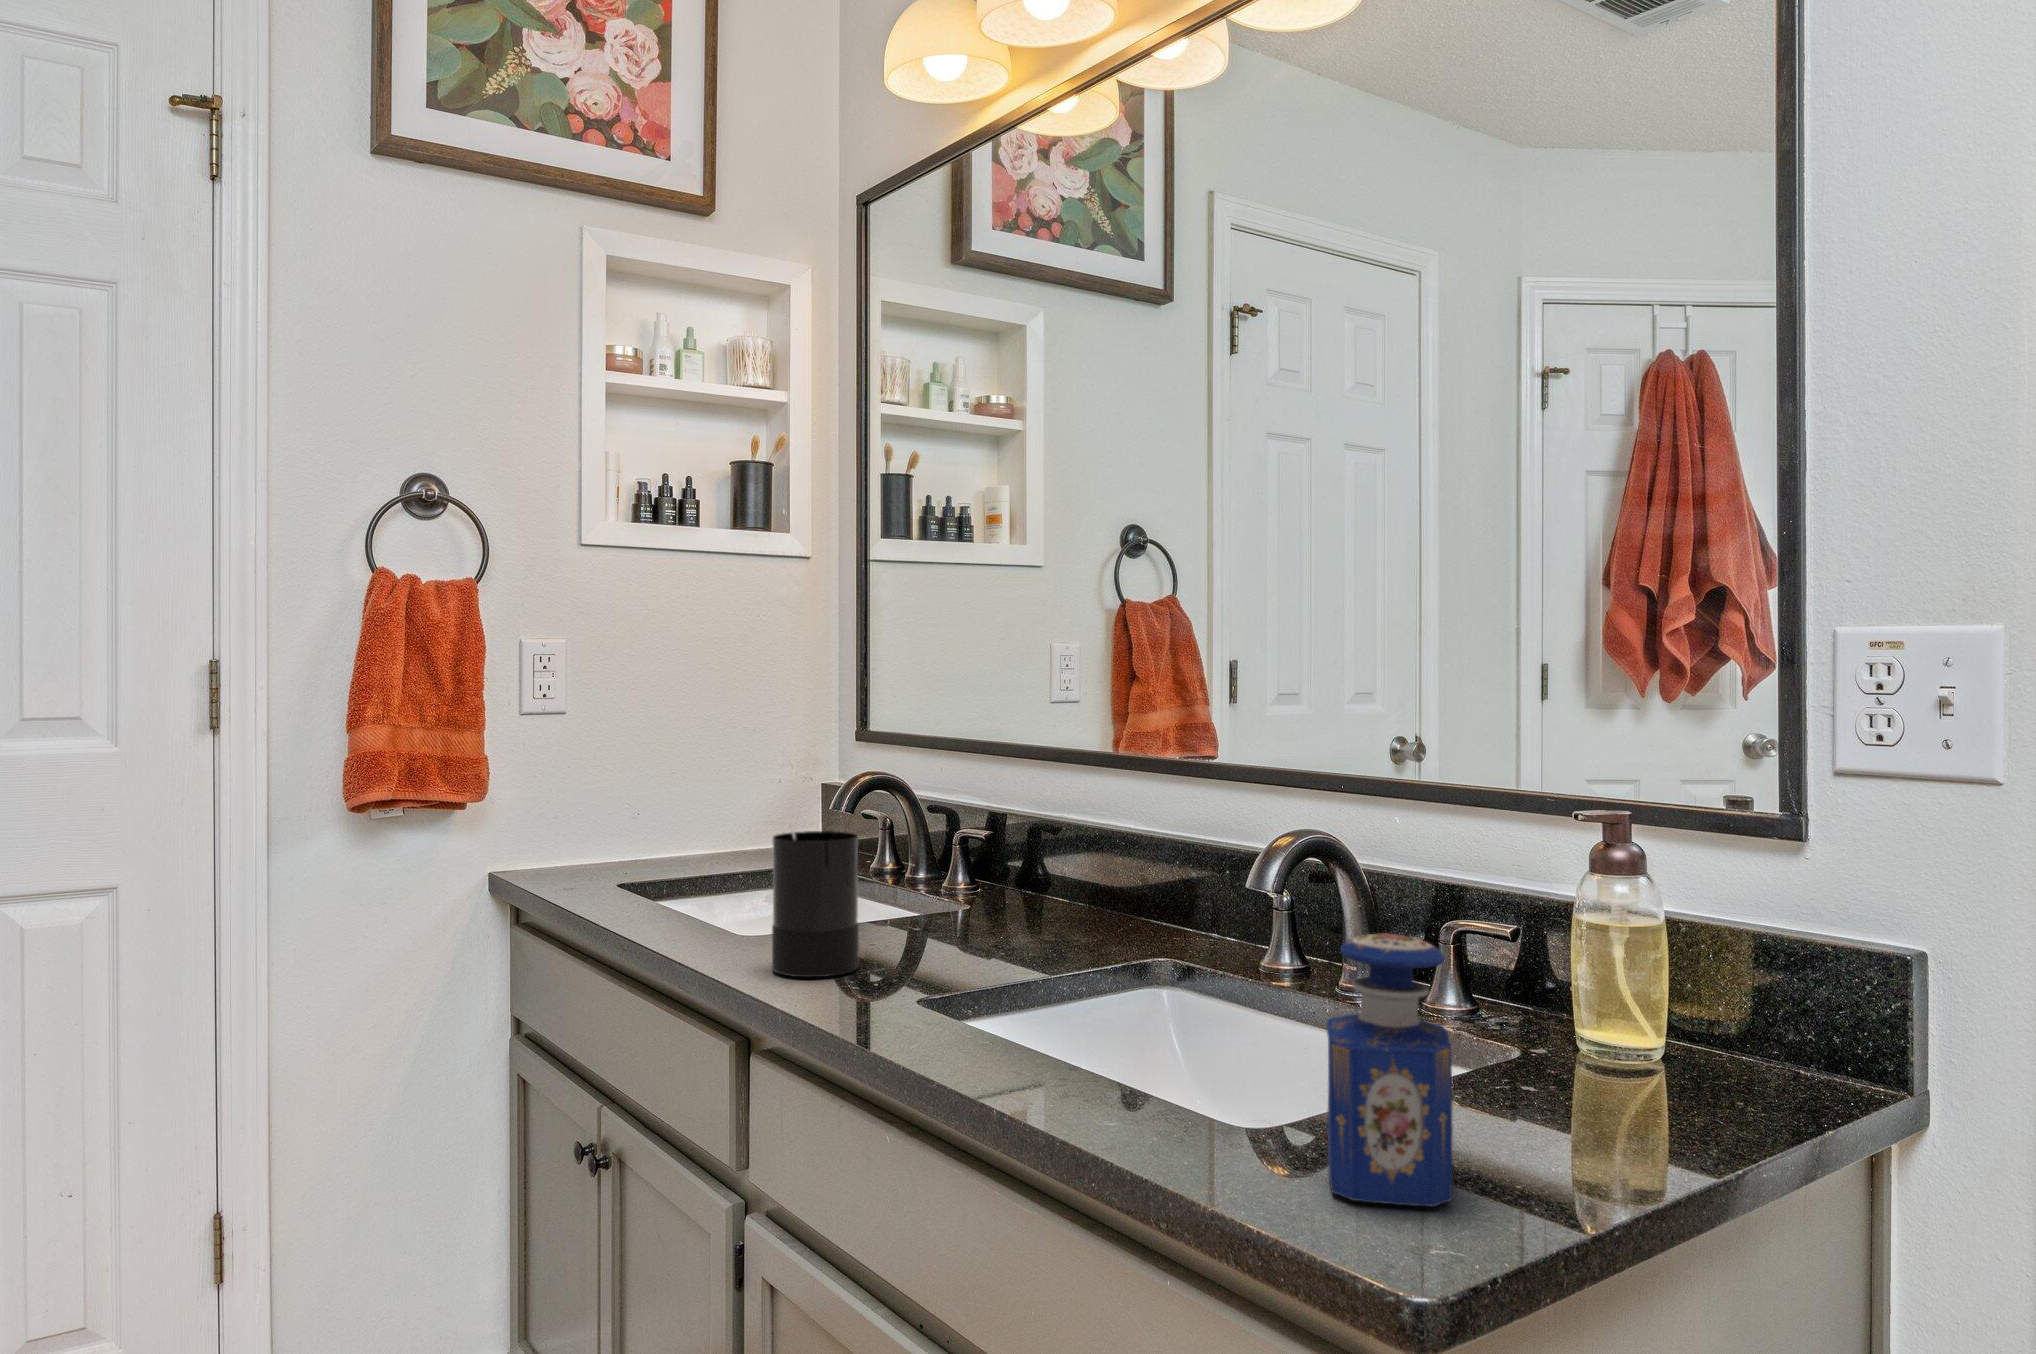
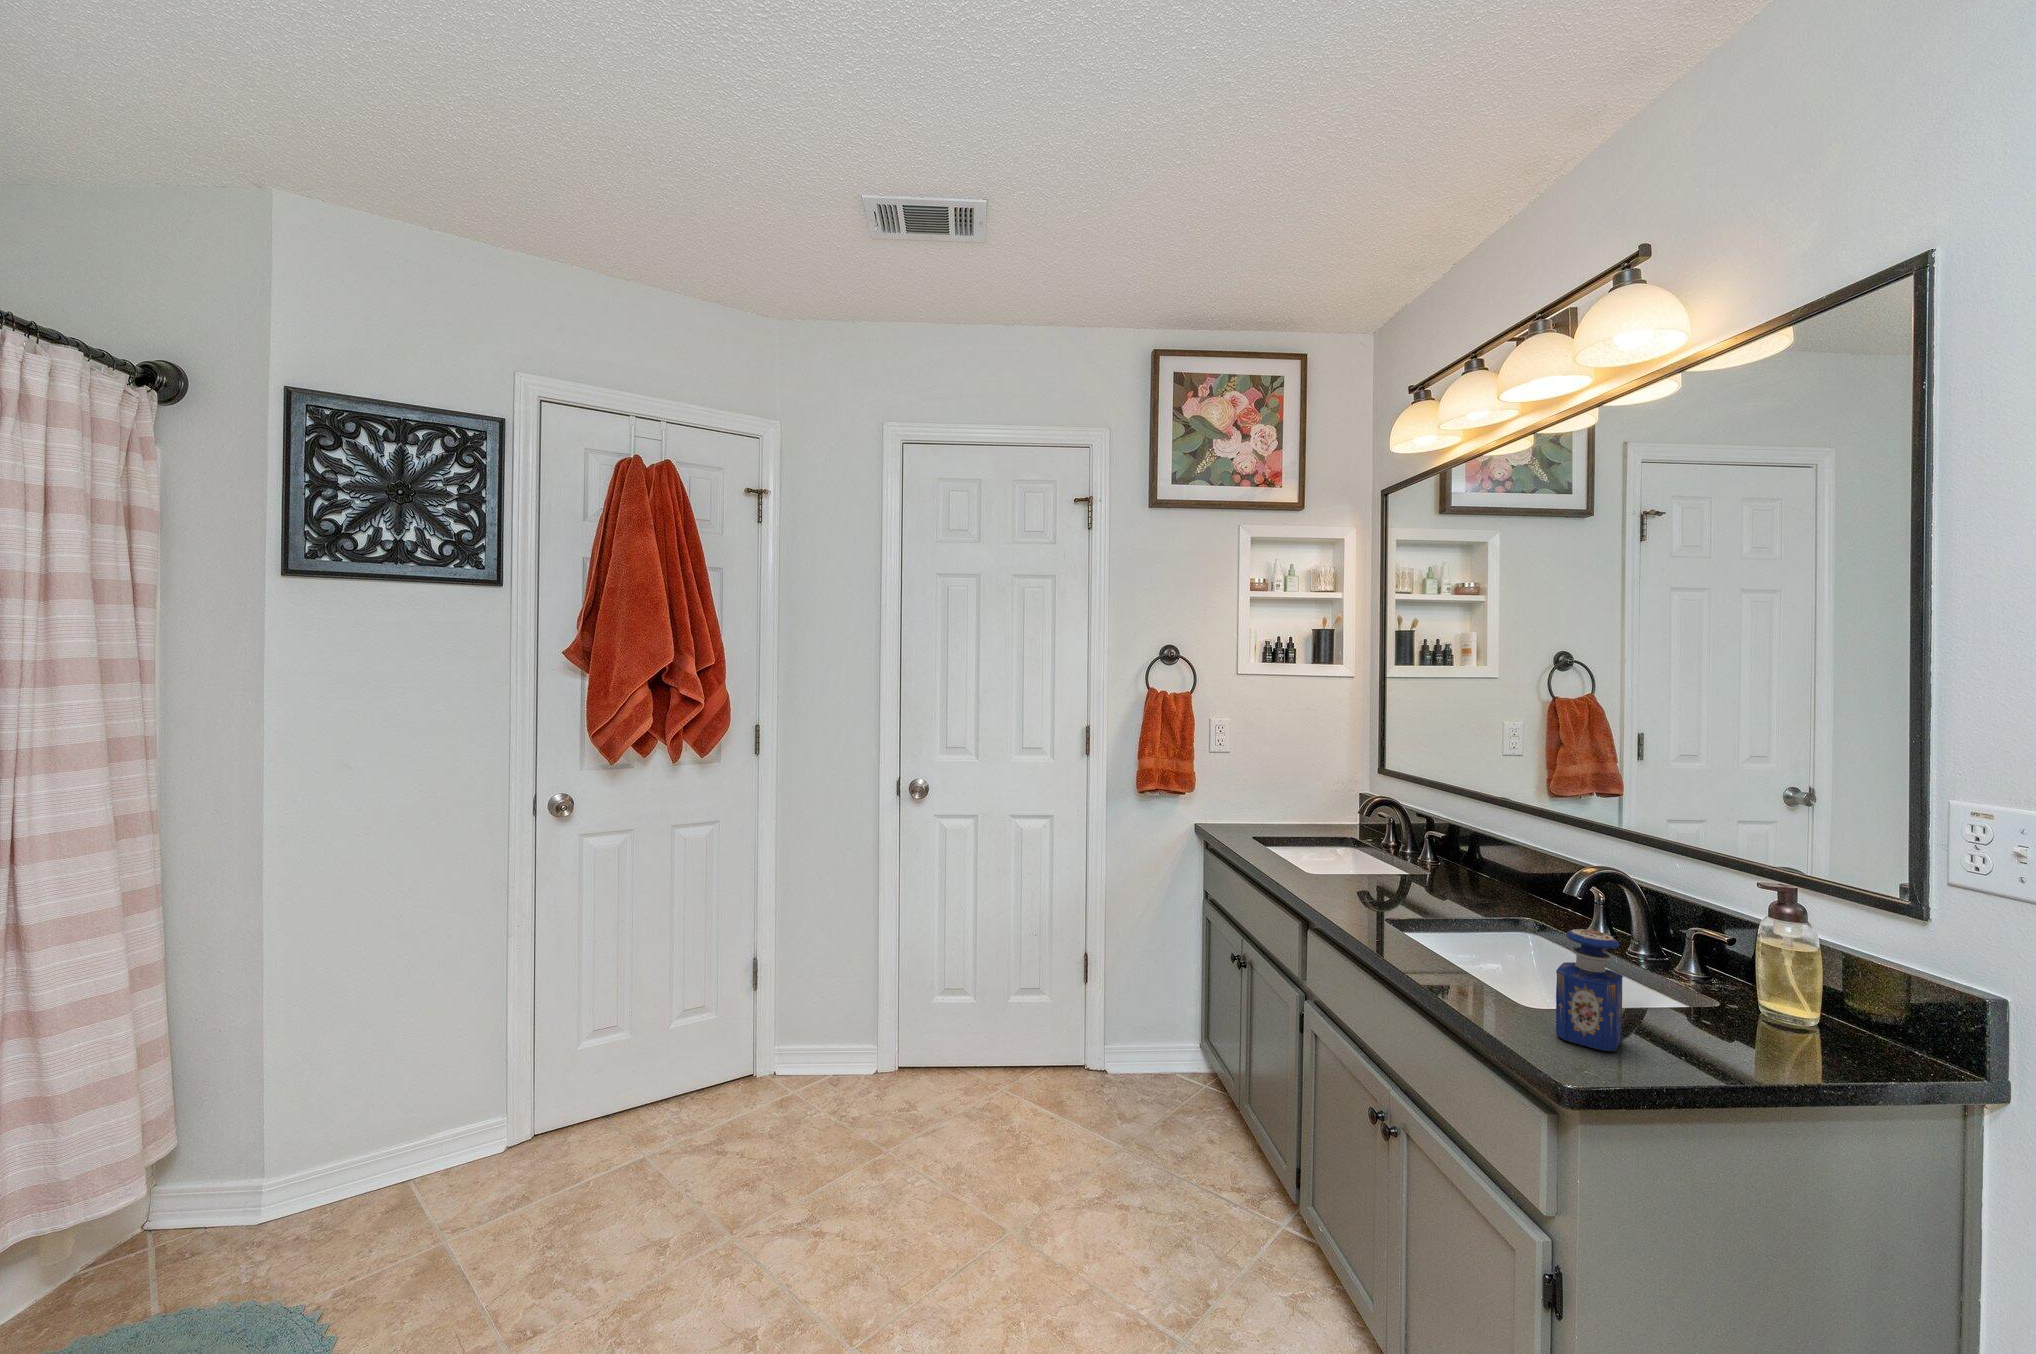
candle: present [766,821,859,977] -> none [1320,827,1366,901]

